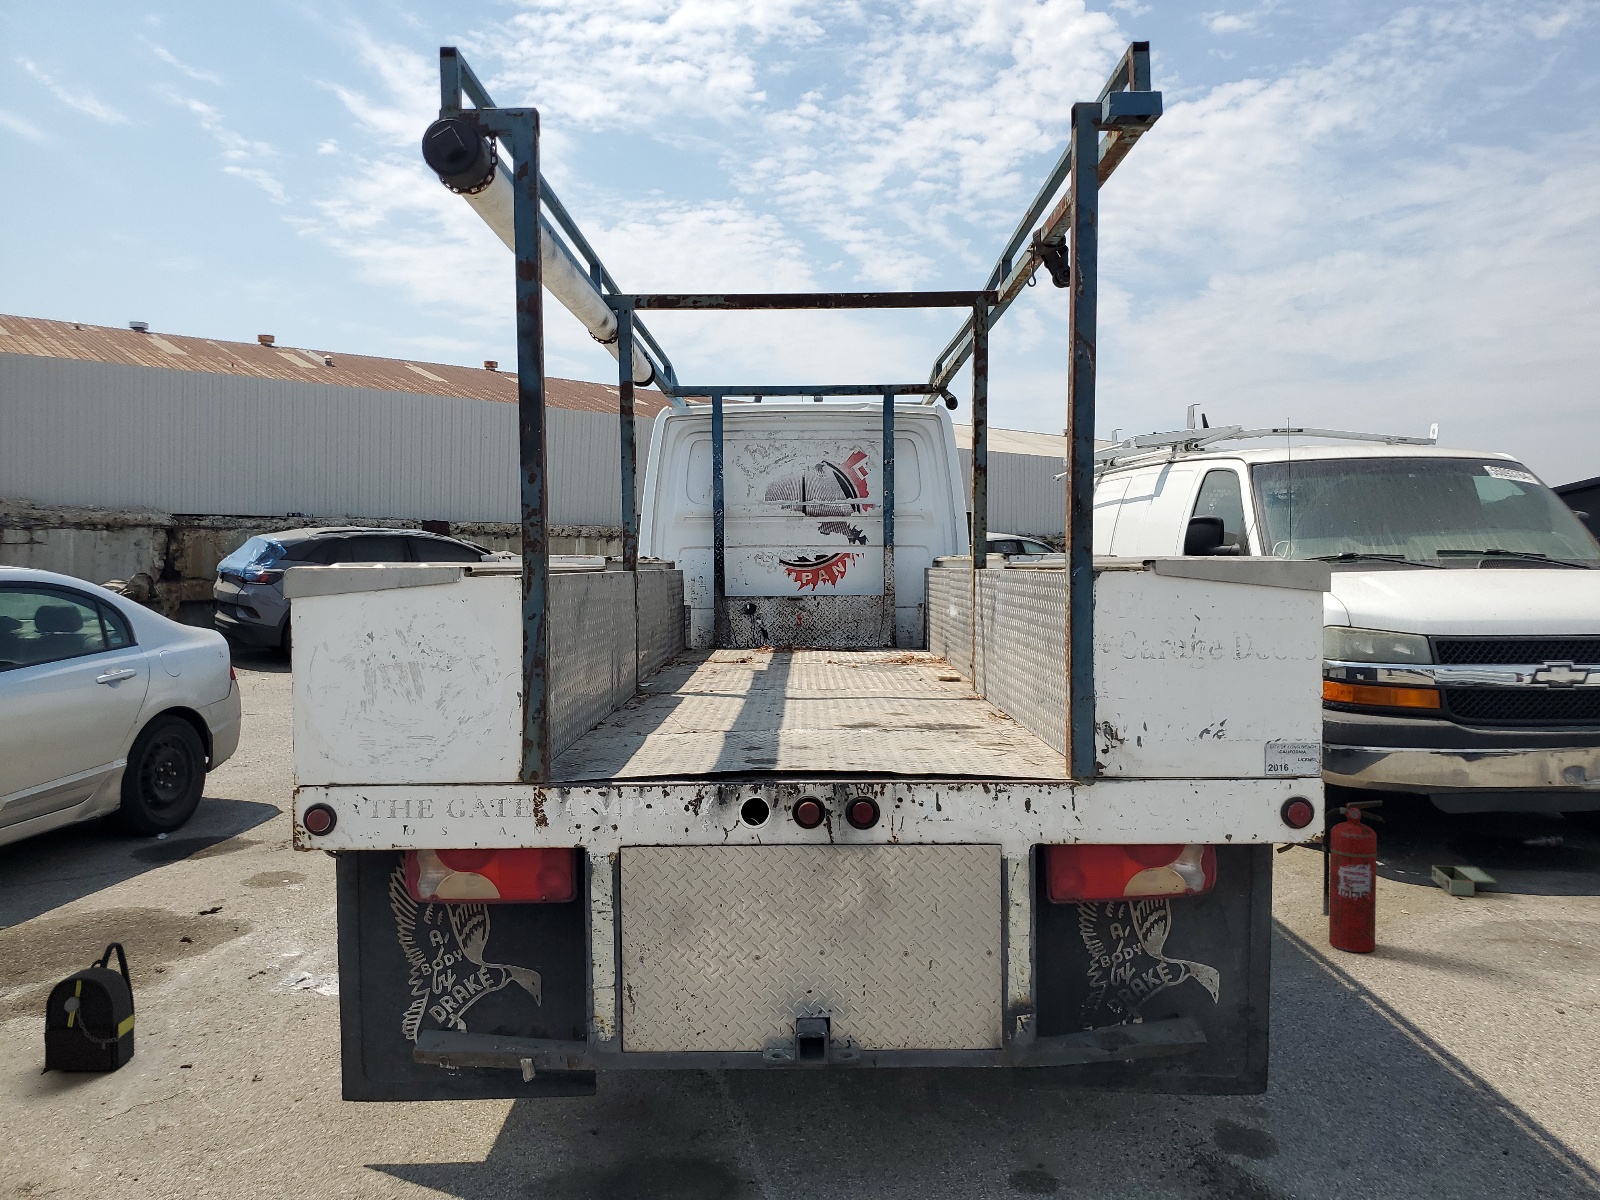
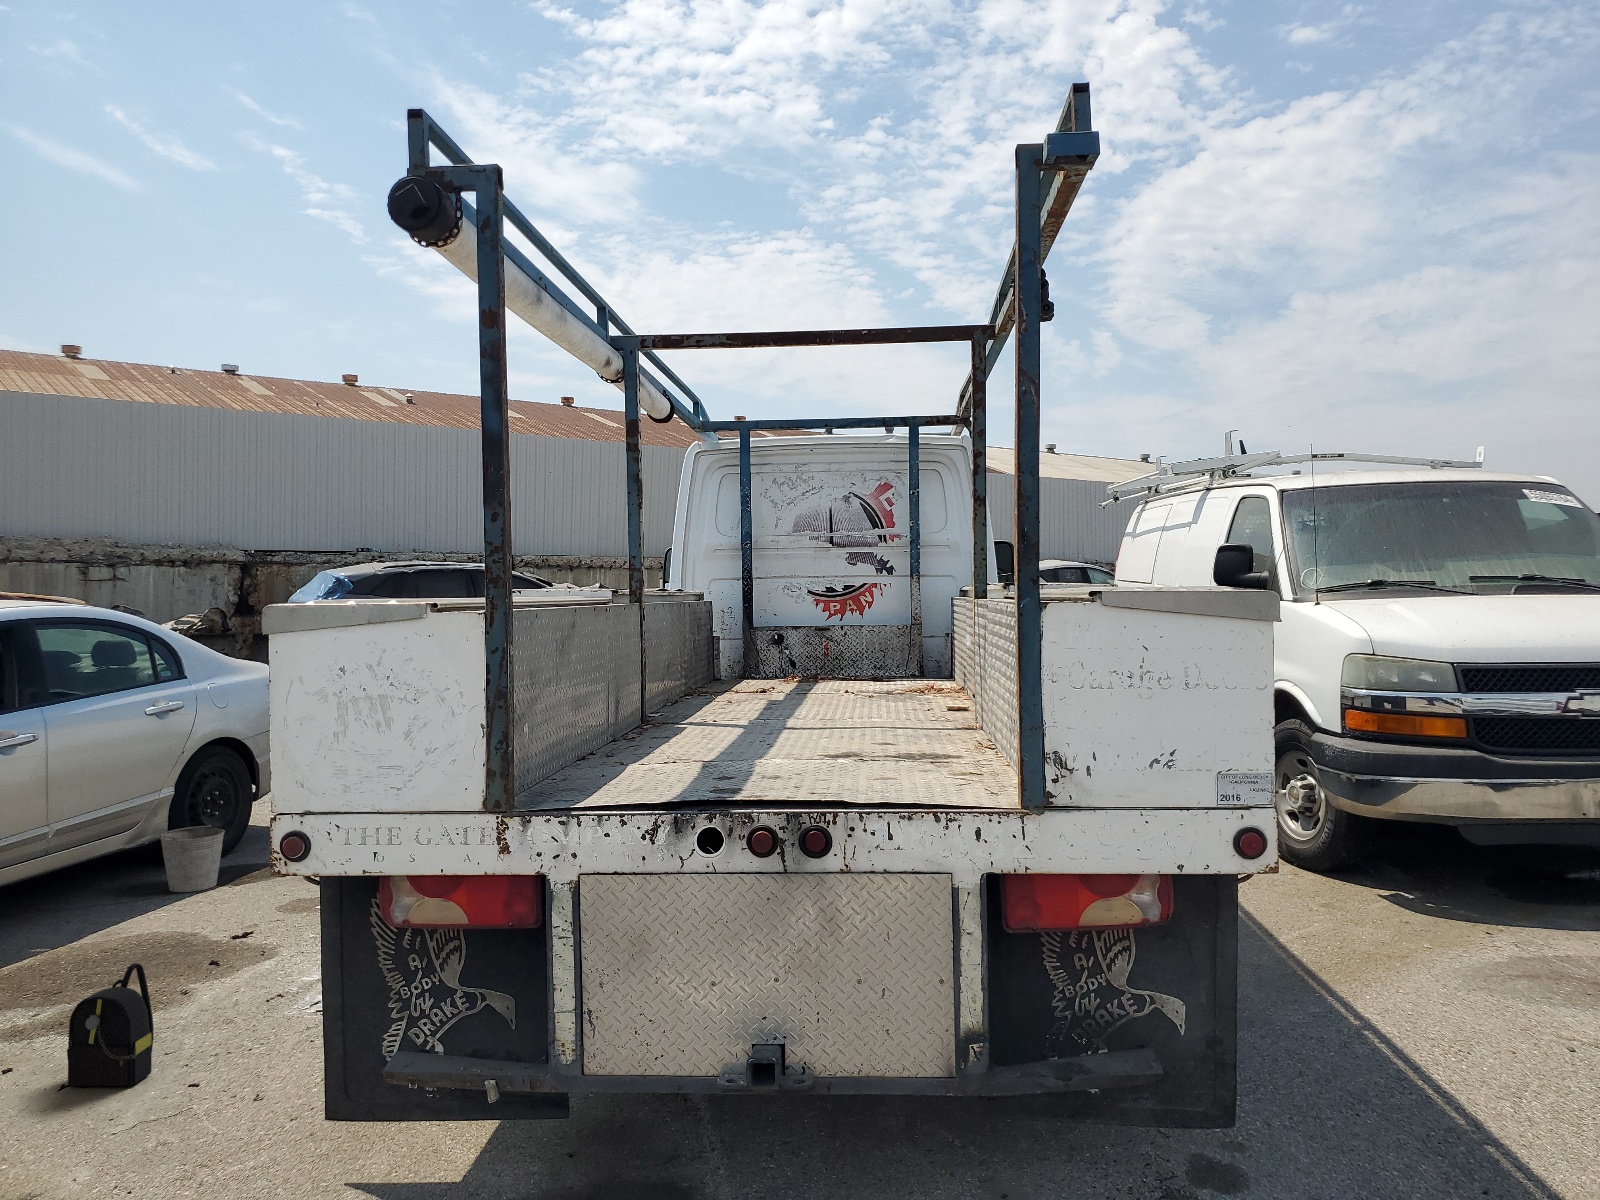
bucket: none [115,798,184,868] -> present [160,825,225,892]
fire extinguisher: present [1322,801,1384,953] -> none [1332,831,1398,987]
toolbox: present [1432,865,1497,896] -> none [1462,898,1528,930]

